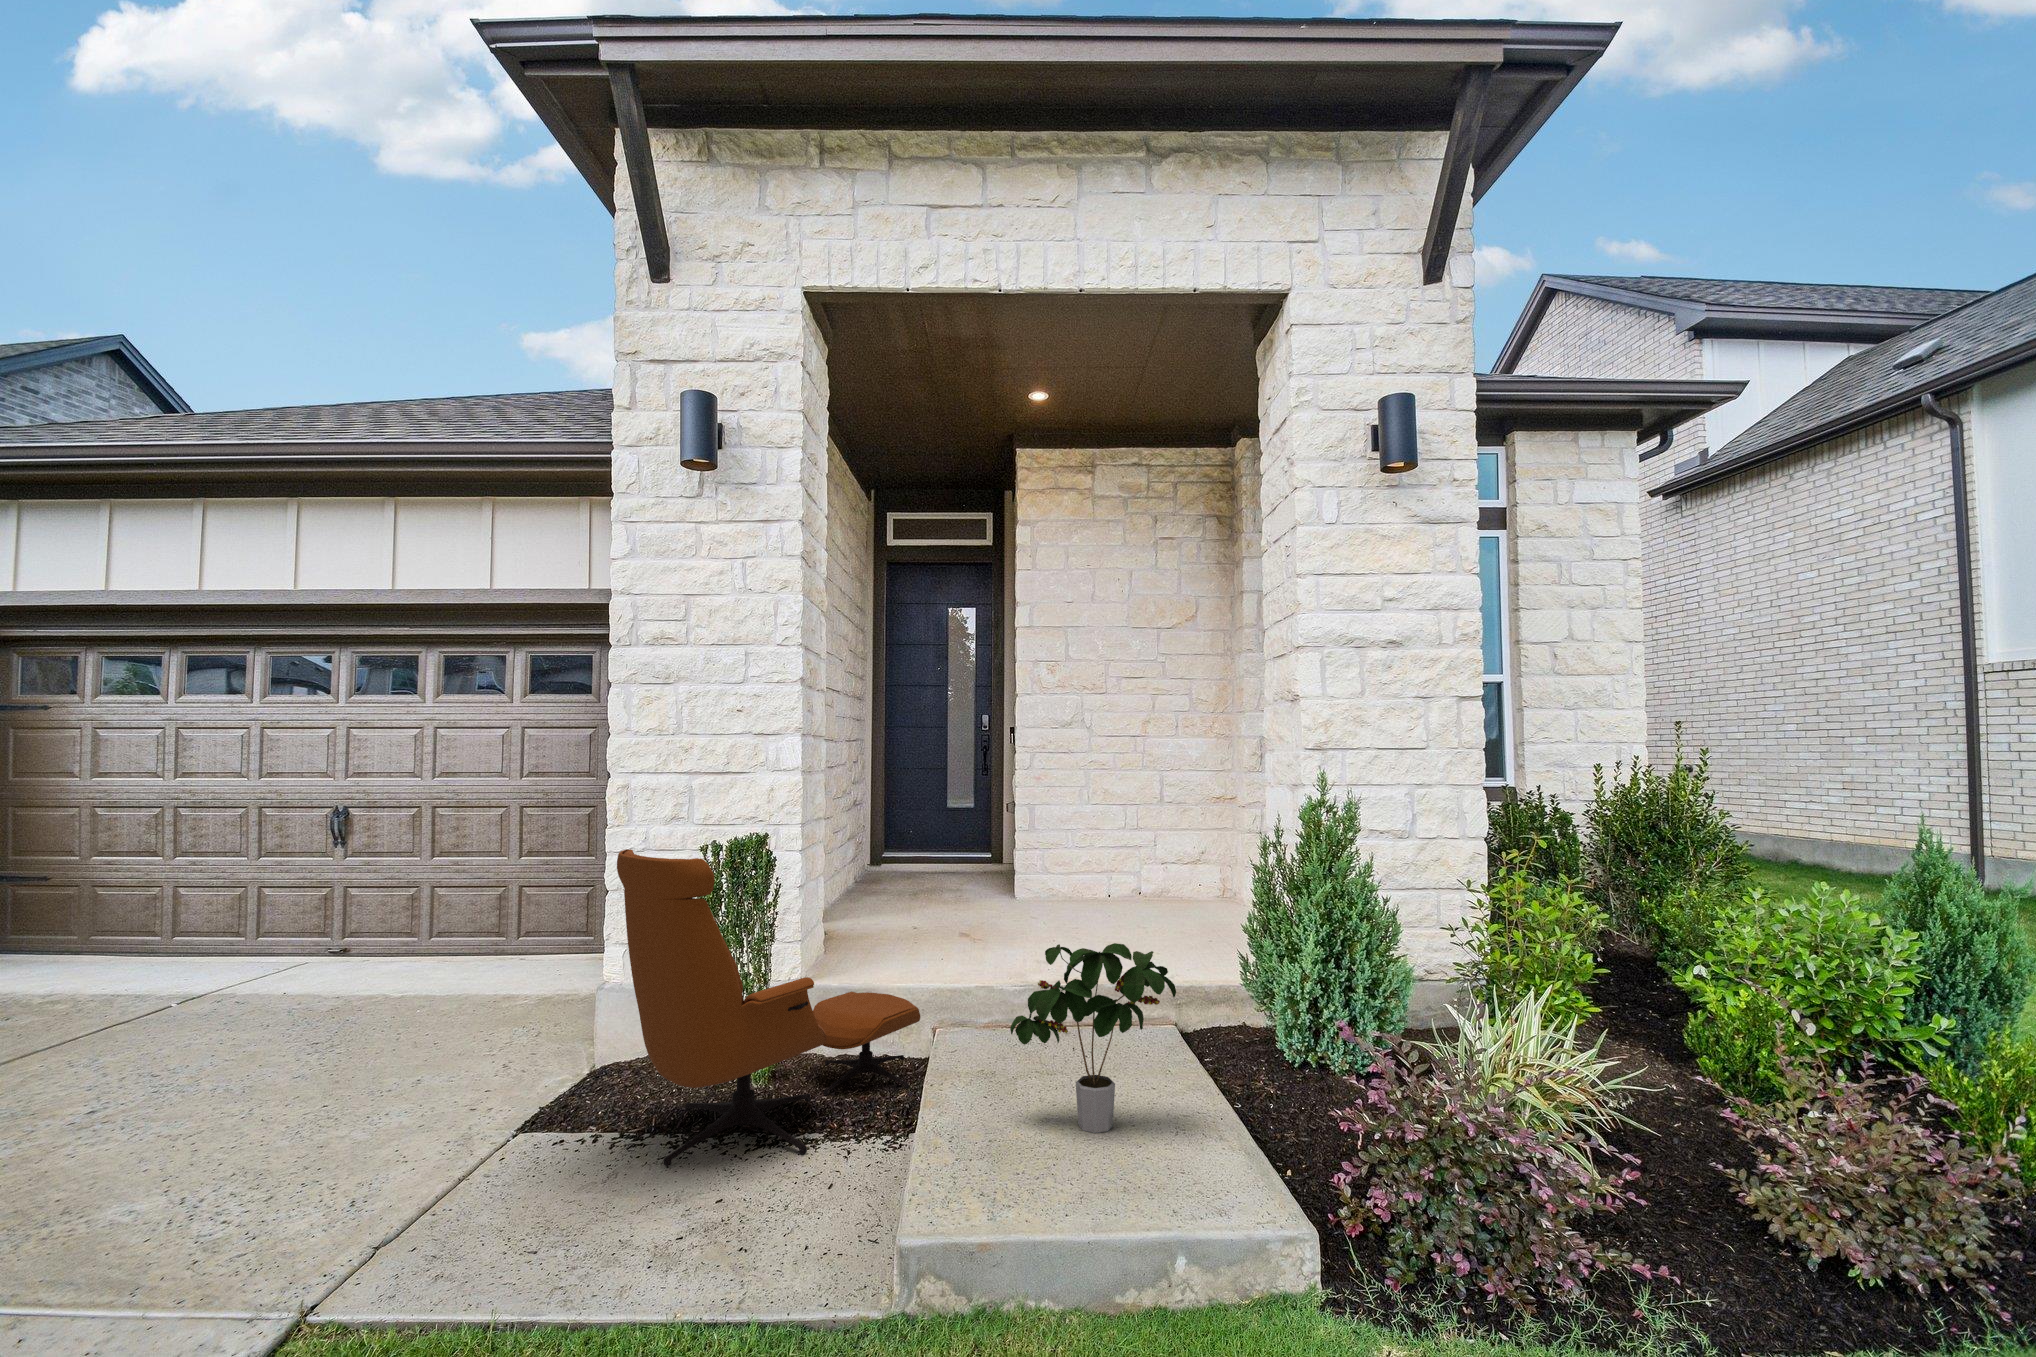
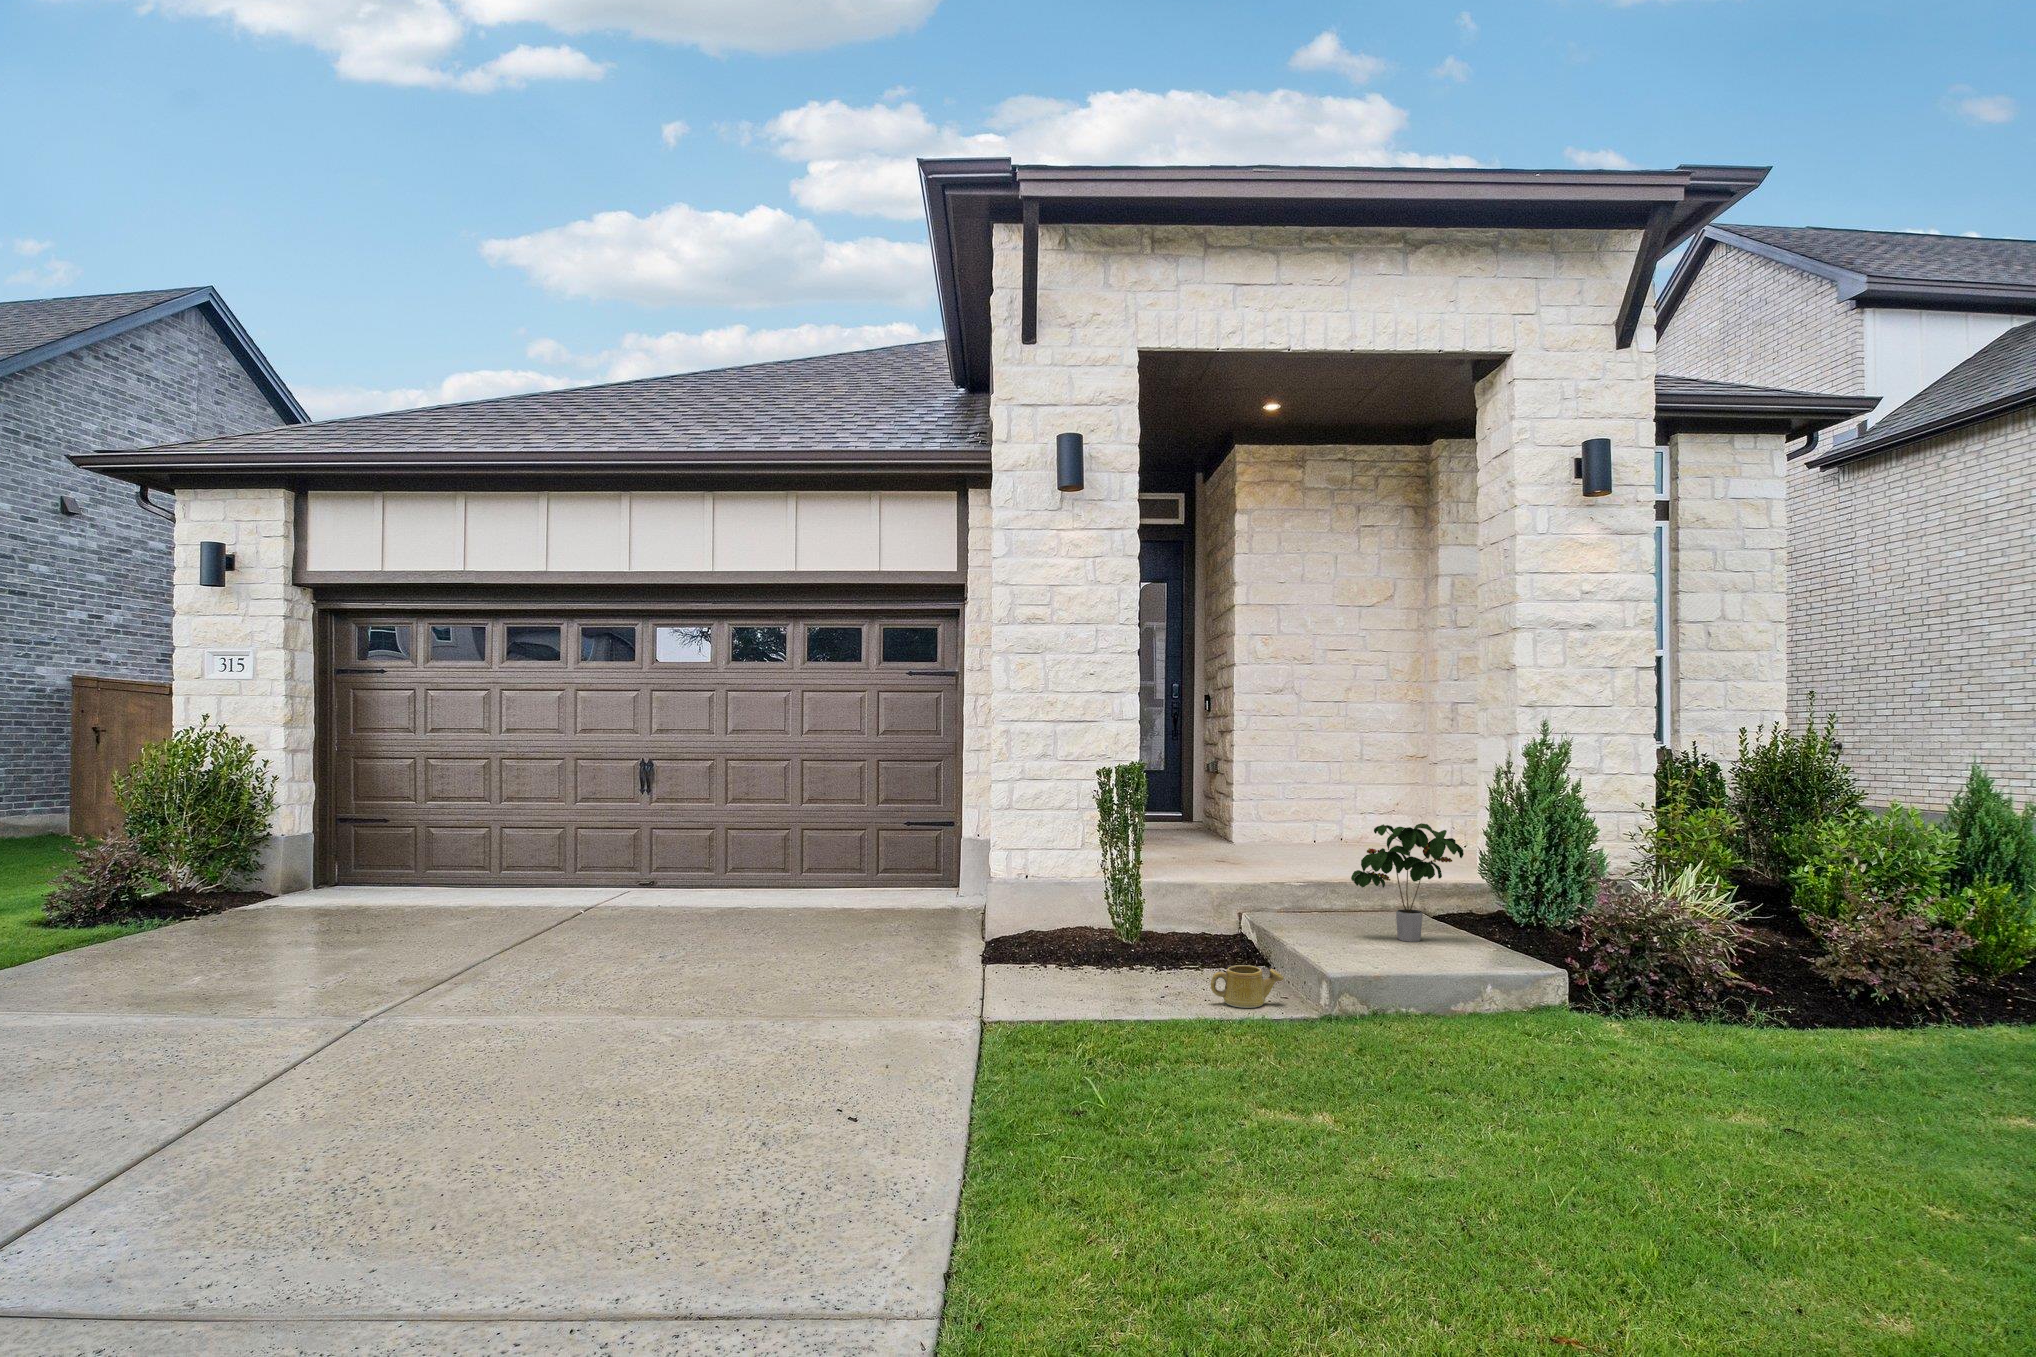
lounge chair: present [617,849,920,1166] -> none [1080,761,1241,967]
watering can: none [696,1219,823,1313] -> present [1211,965,1284,1008]

